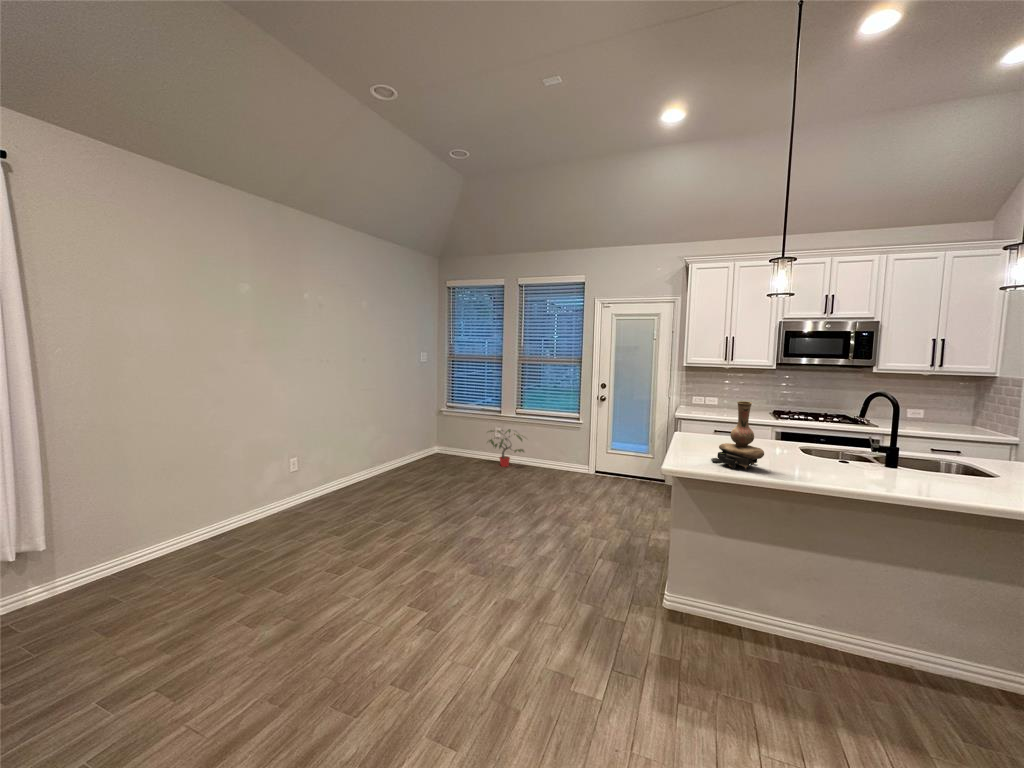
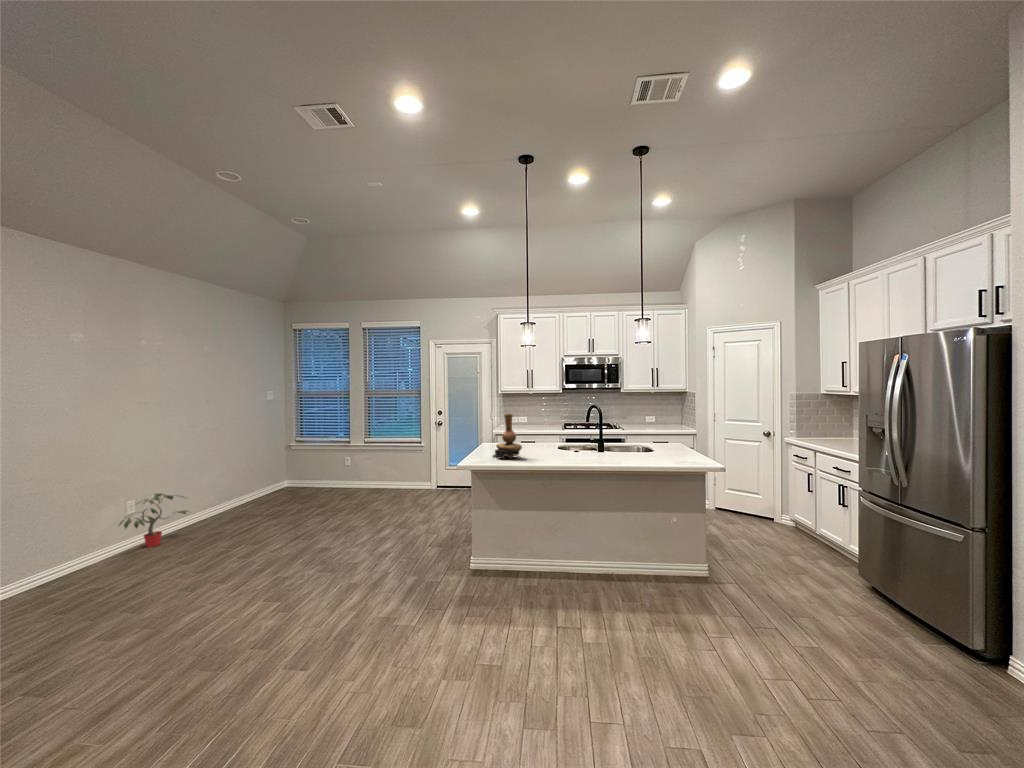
potted plant: present [488,429,524,467] -> present [119,493,189,547]

